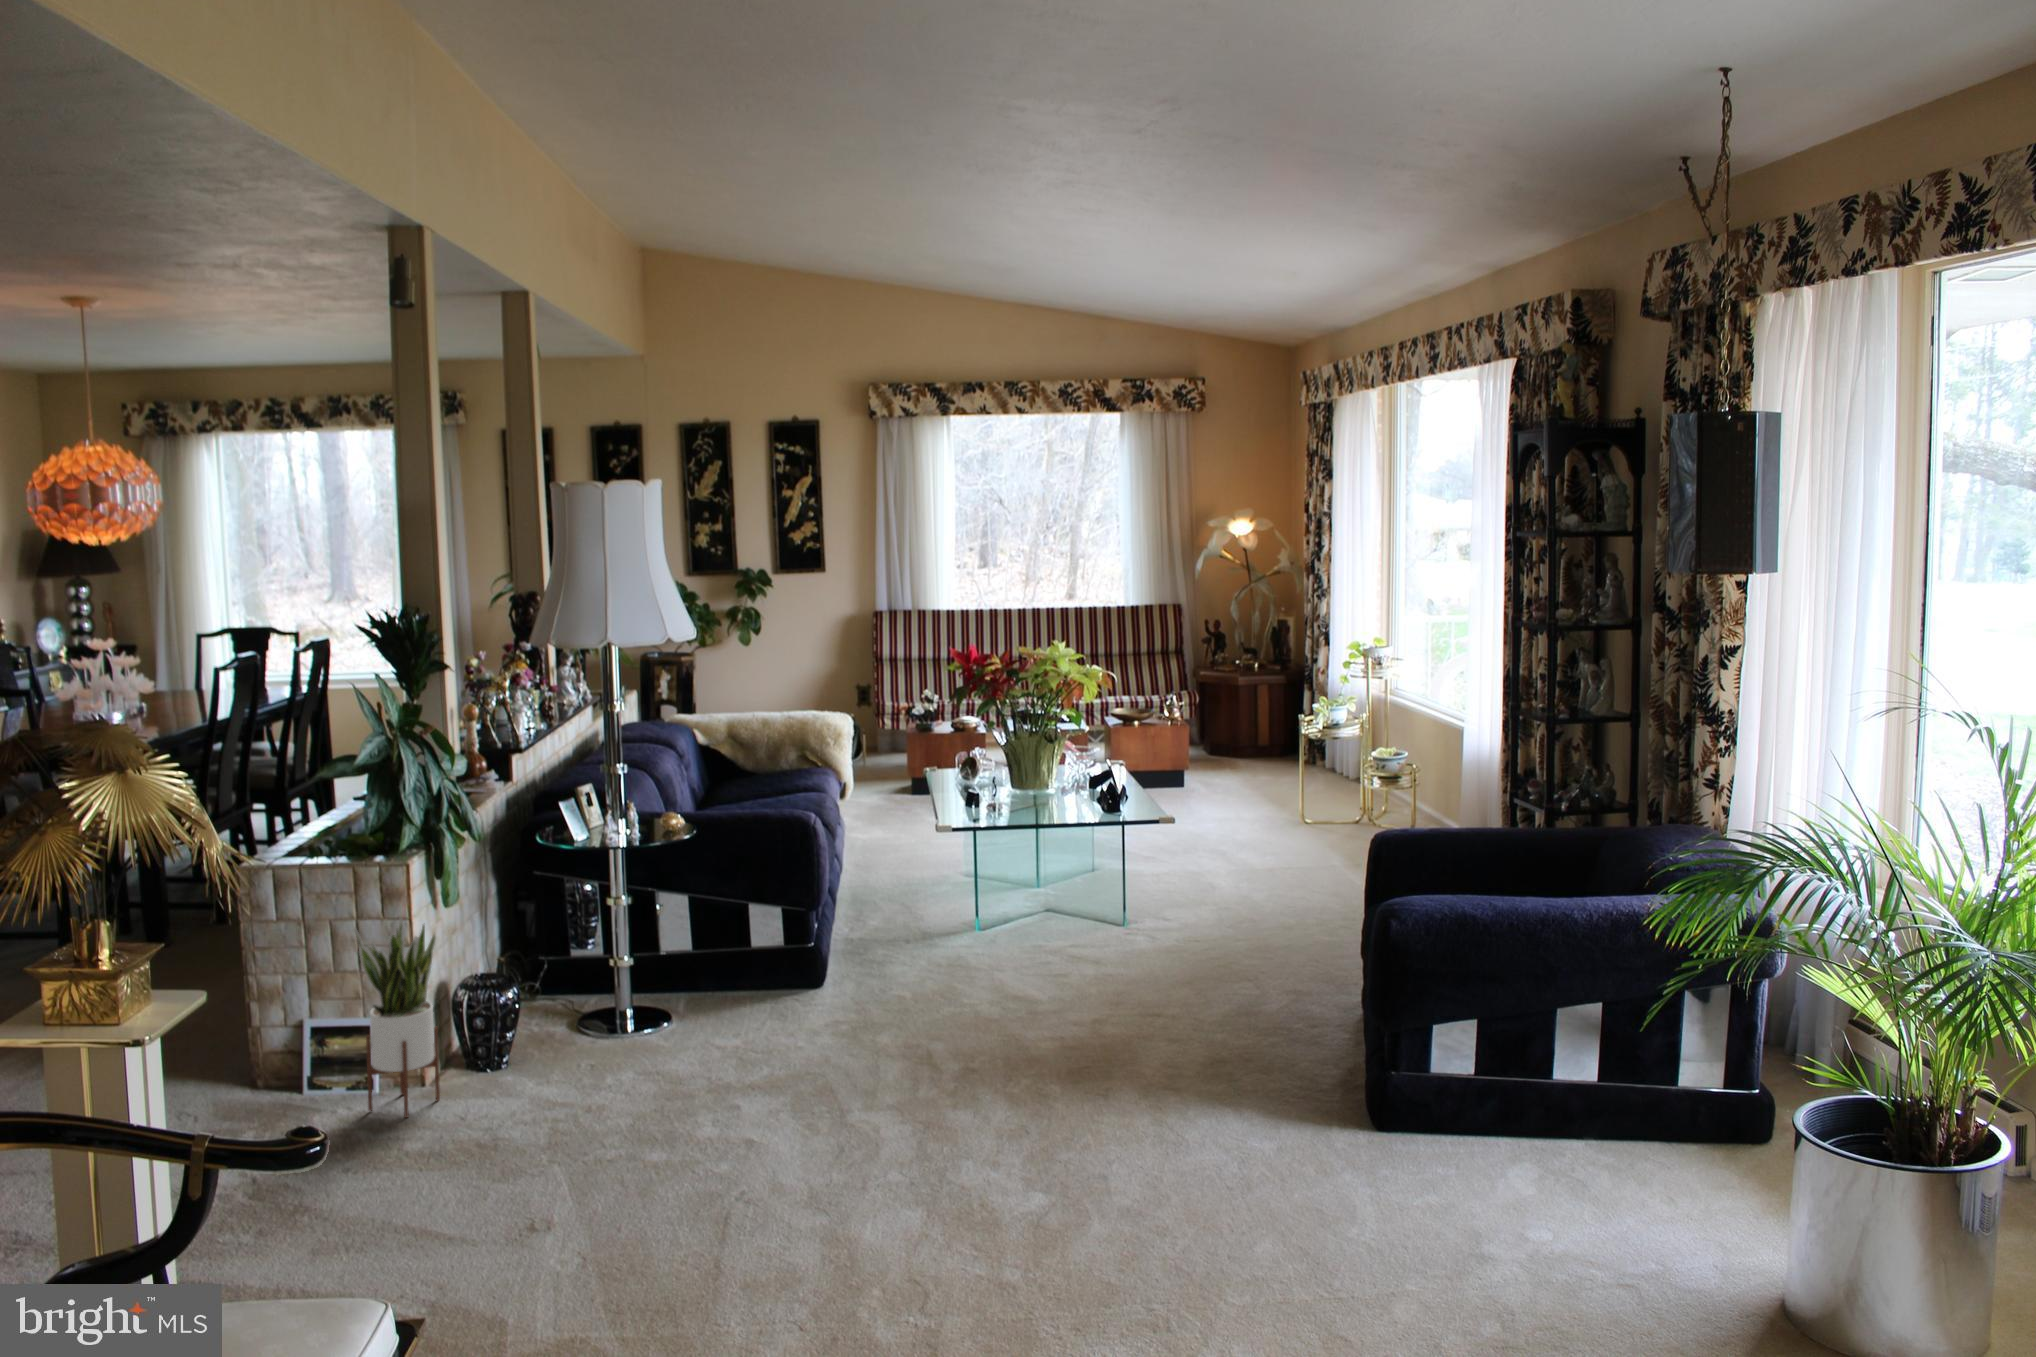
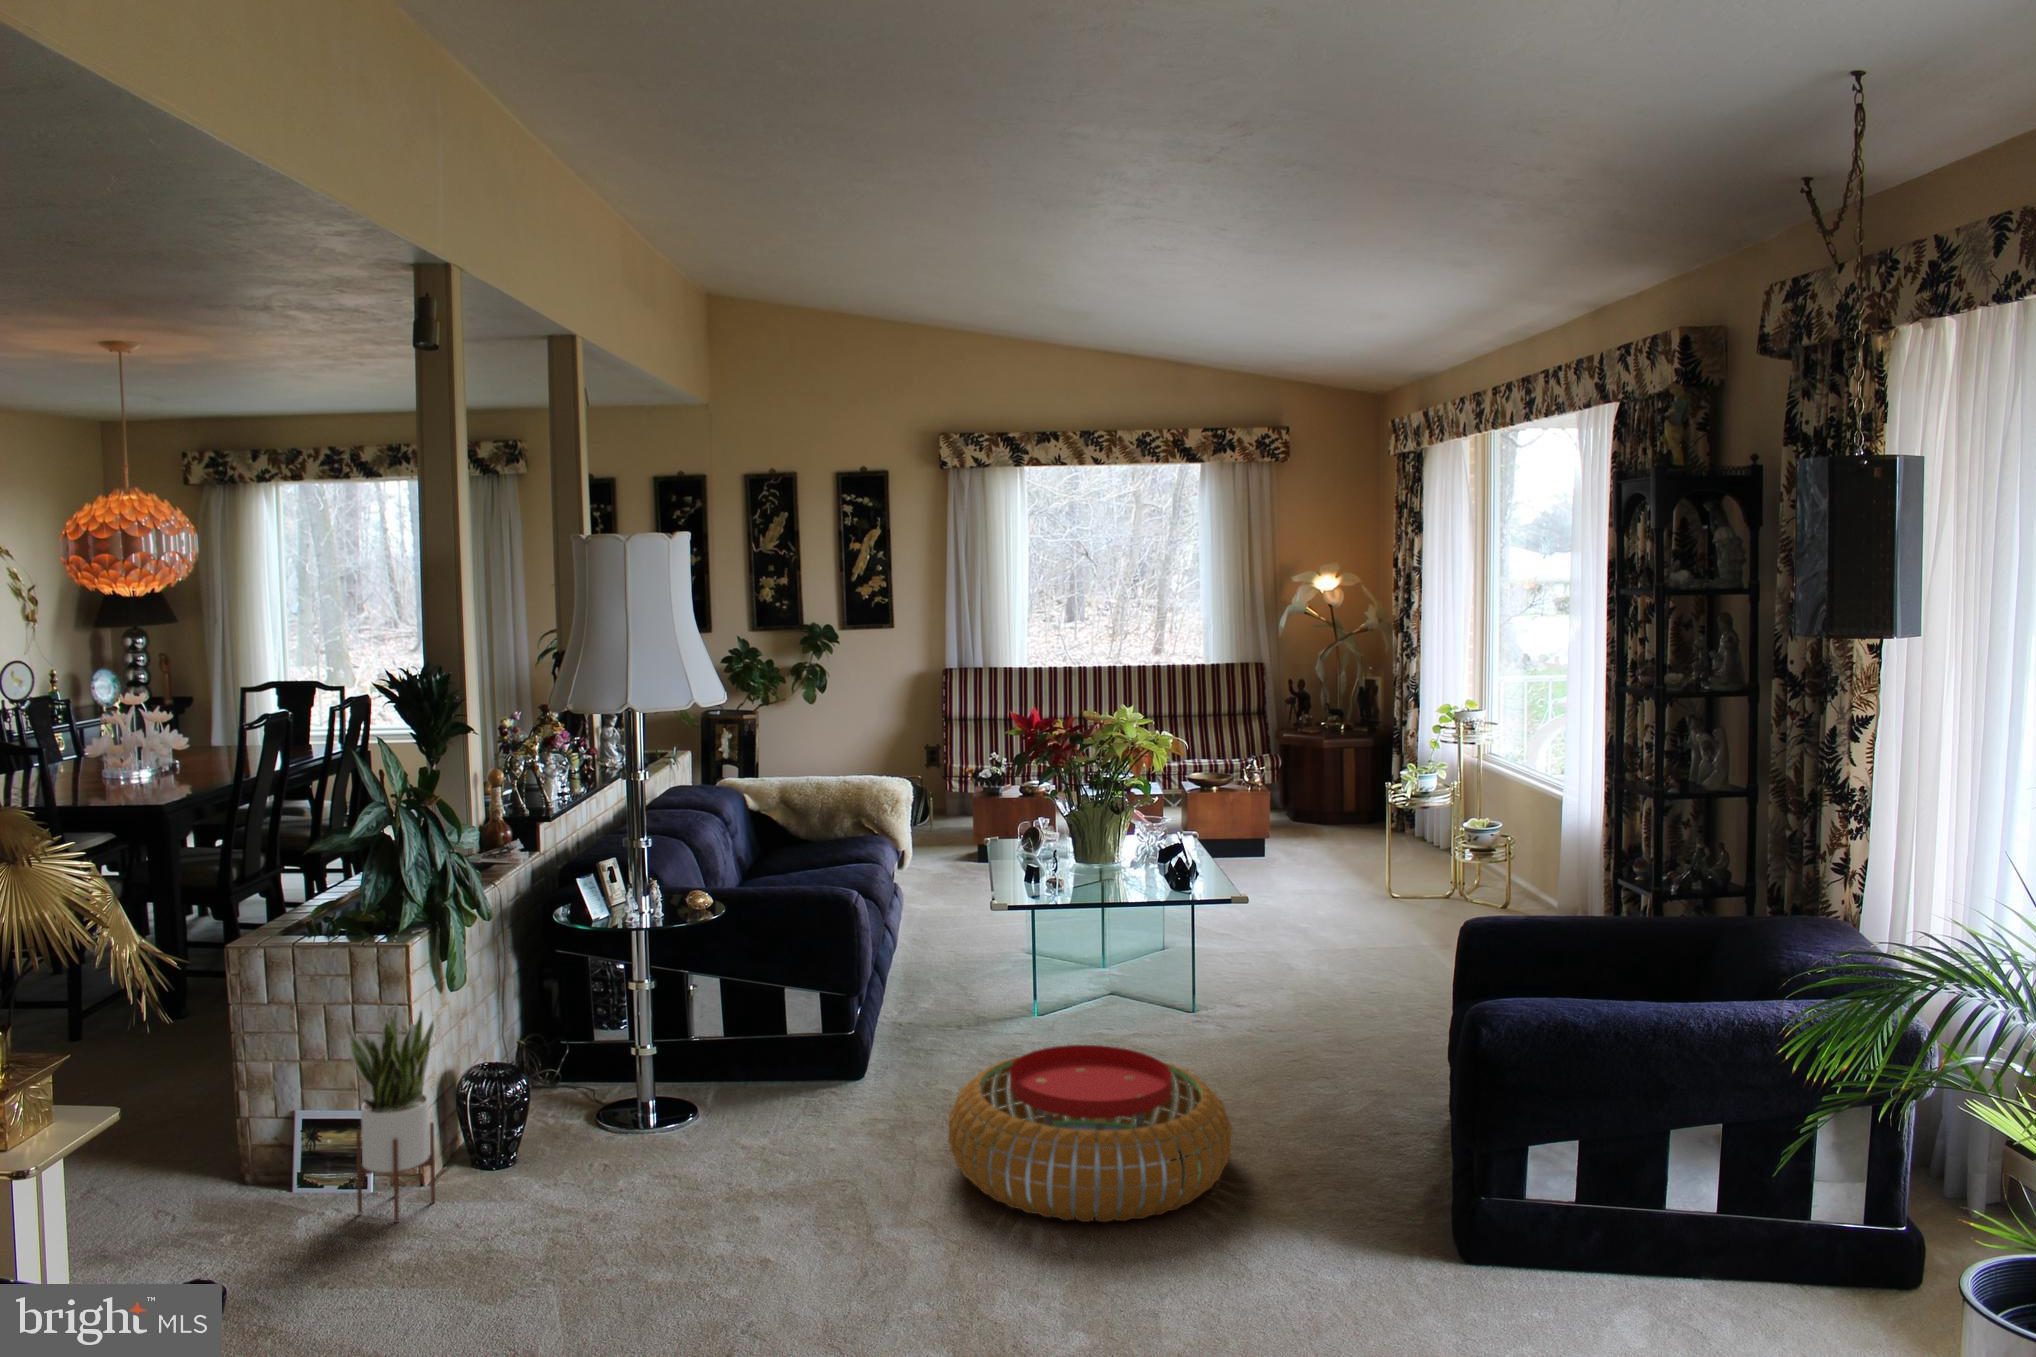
pouf: none [914,948,1170,1101] -> present [948,1045,1232,1222]

